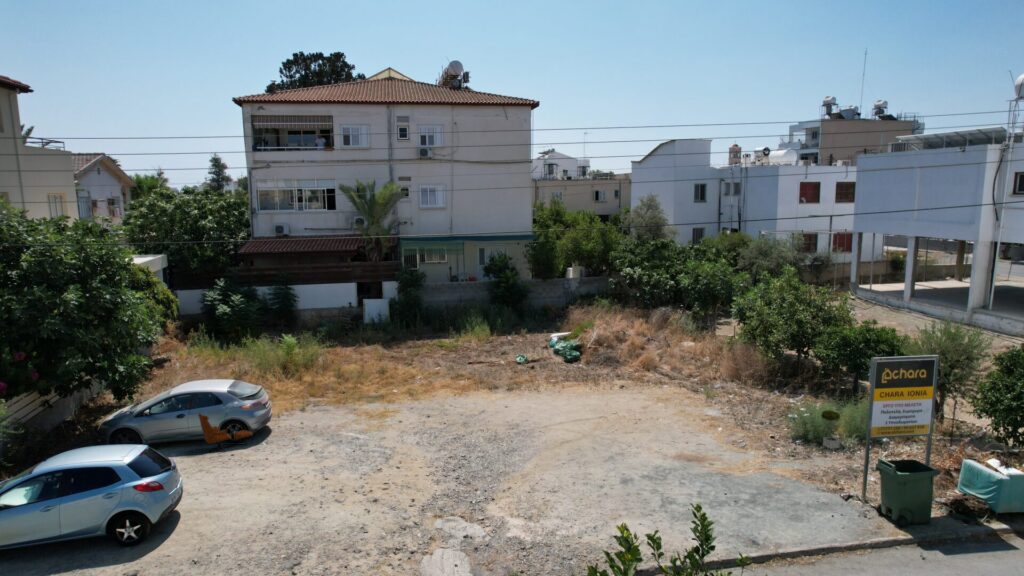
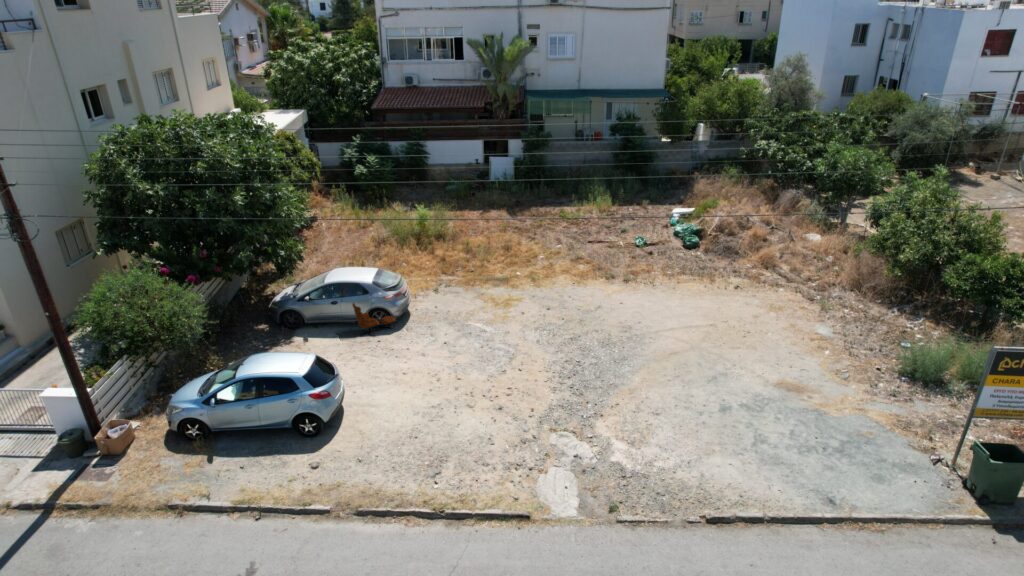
potted tree: present [821,410,840,449] -> none [929,360,954,396]

